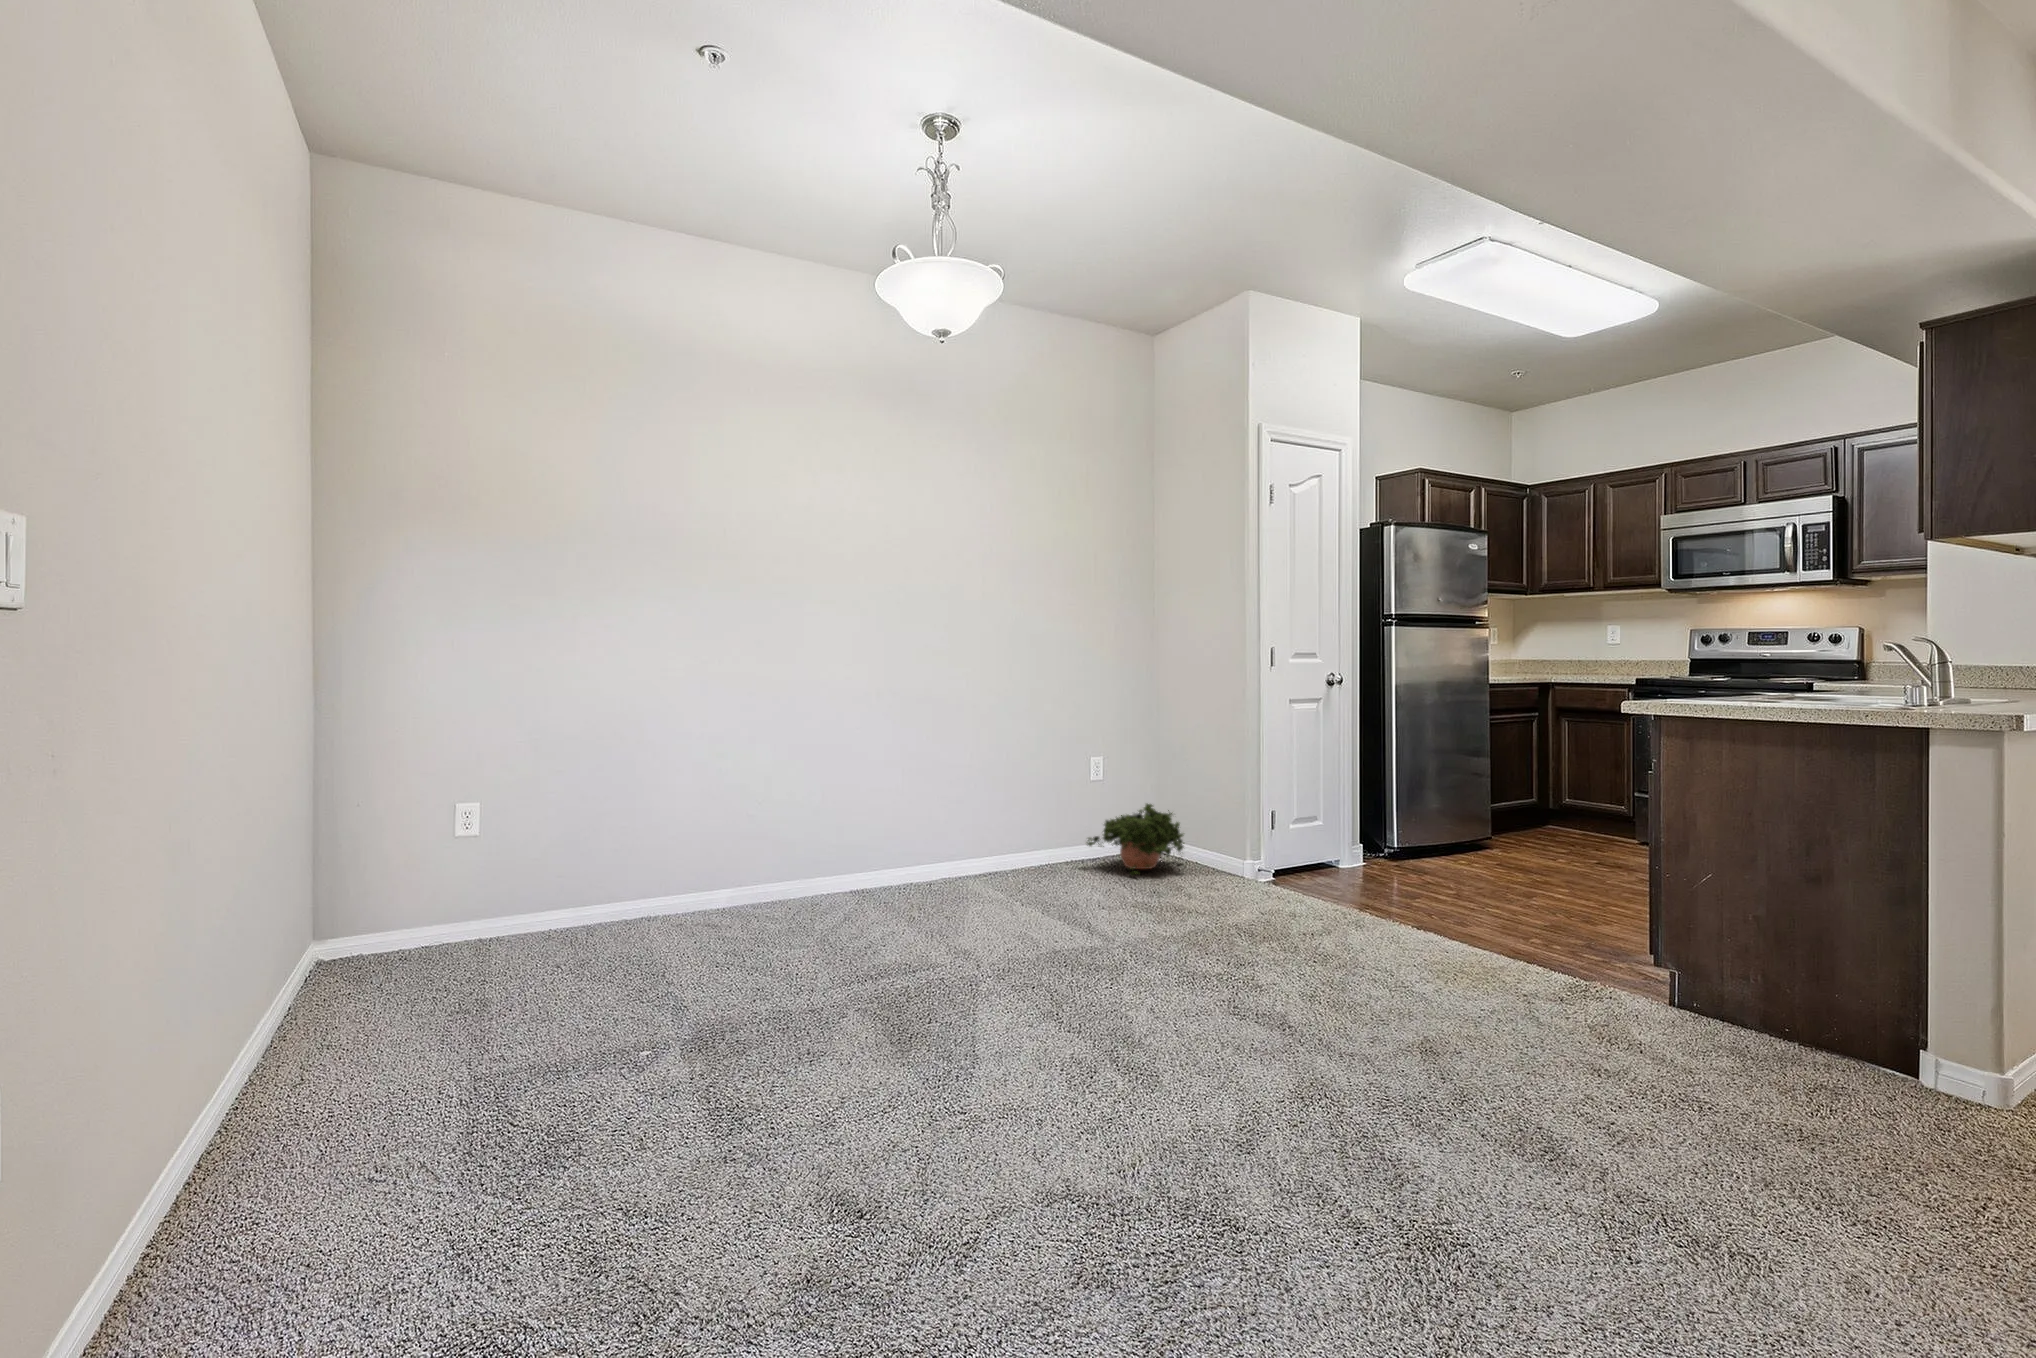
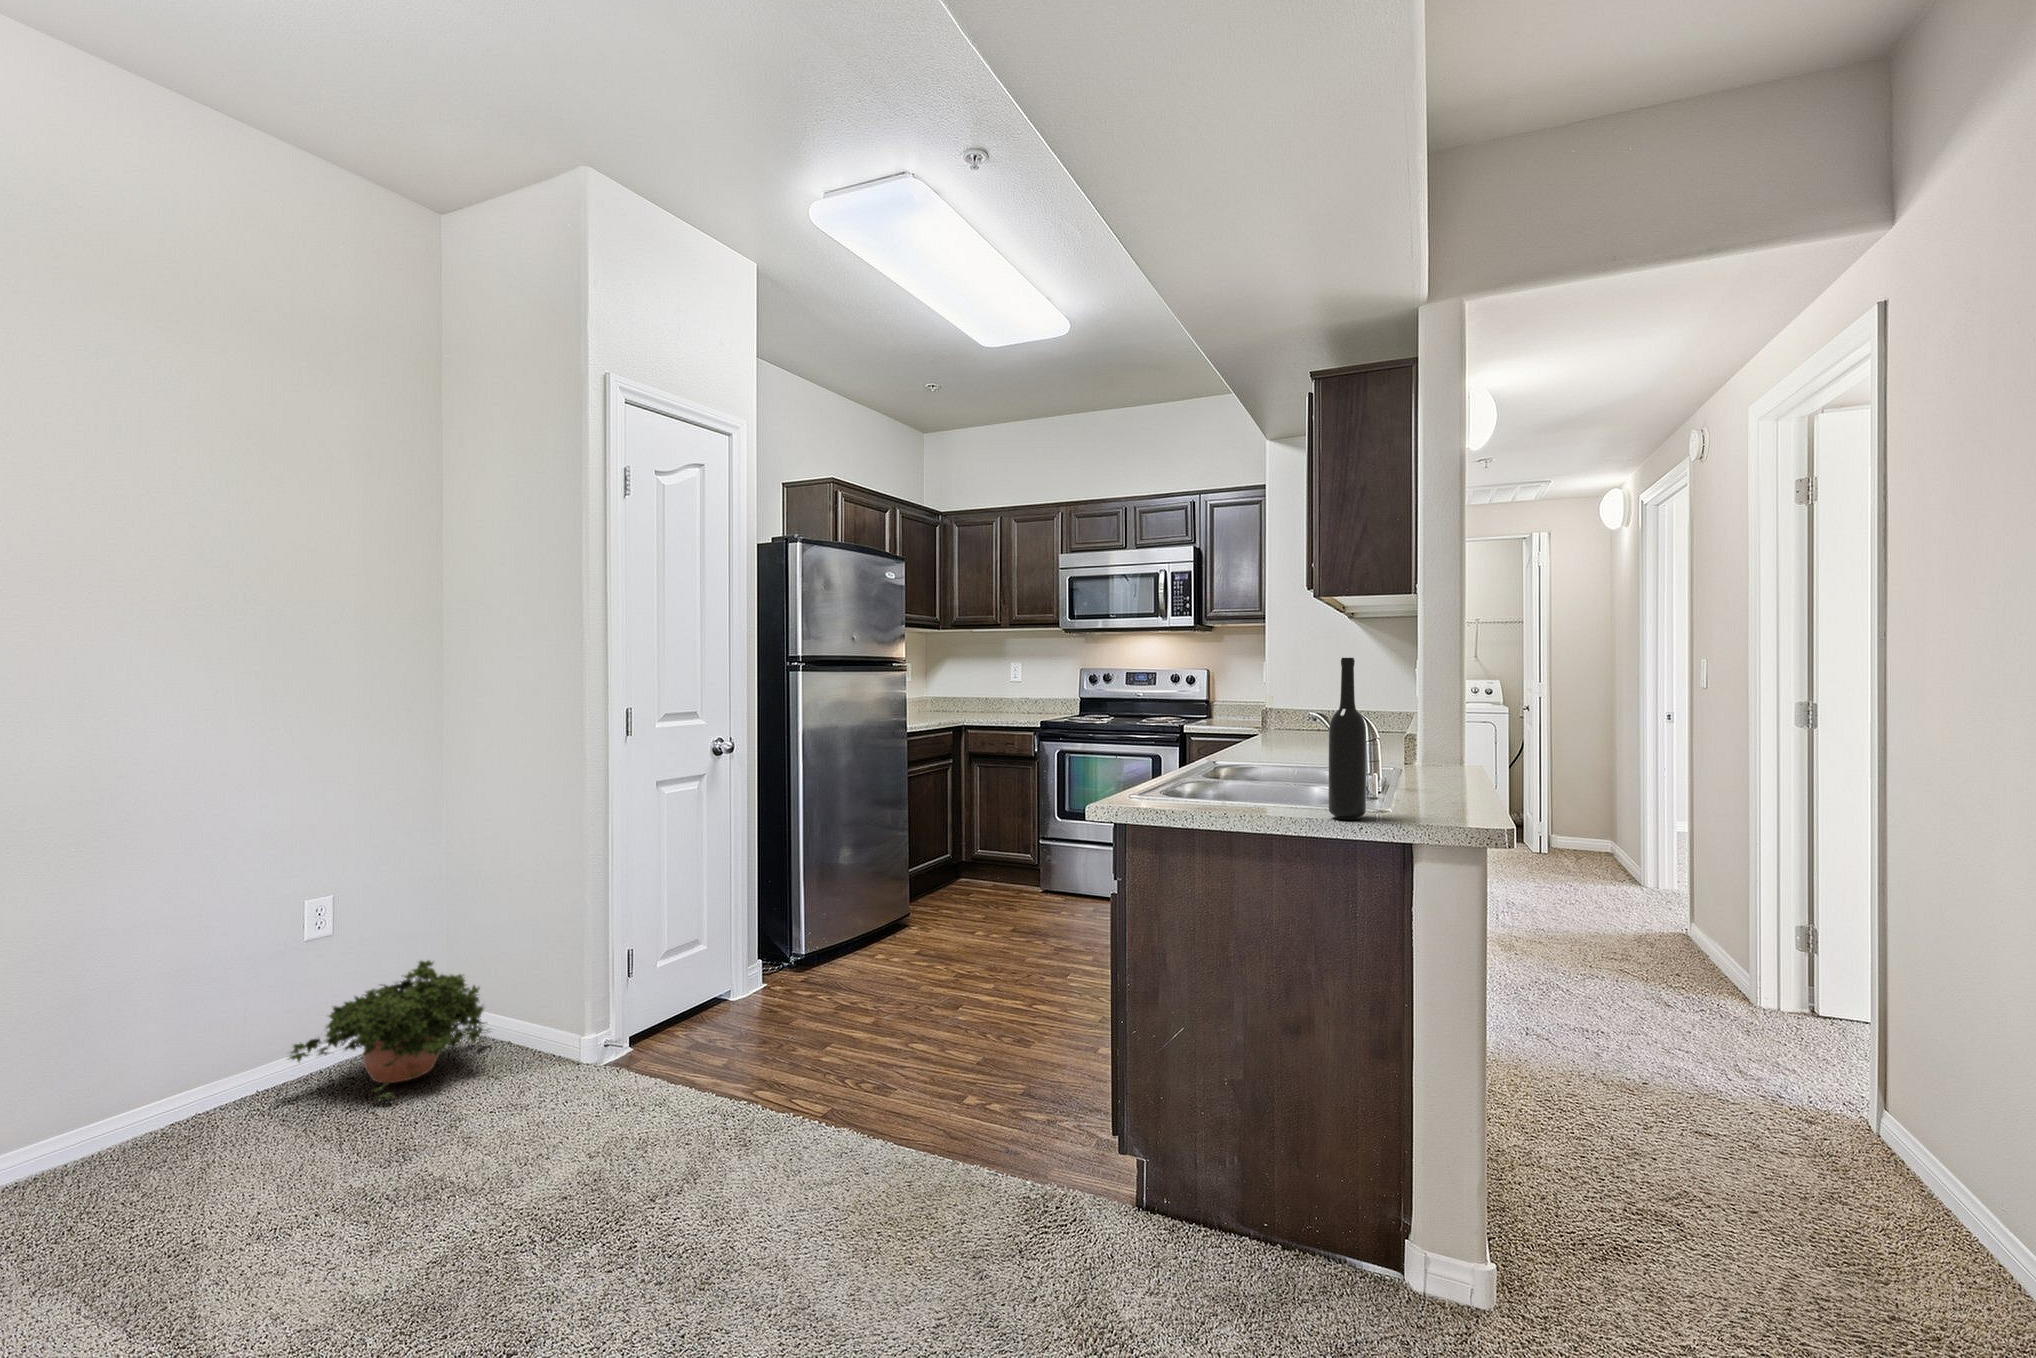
bottle: none [1874,569,1916,704] -> present [1328,658,1366,819]

